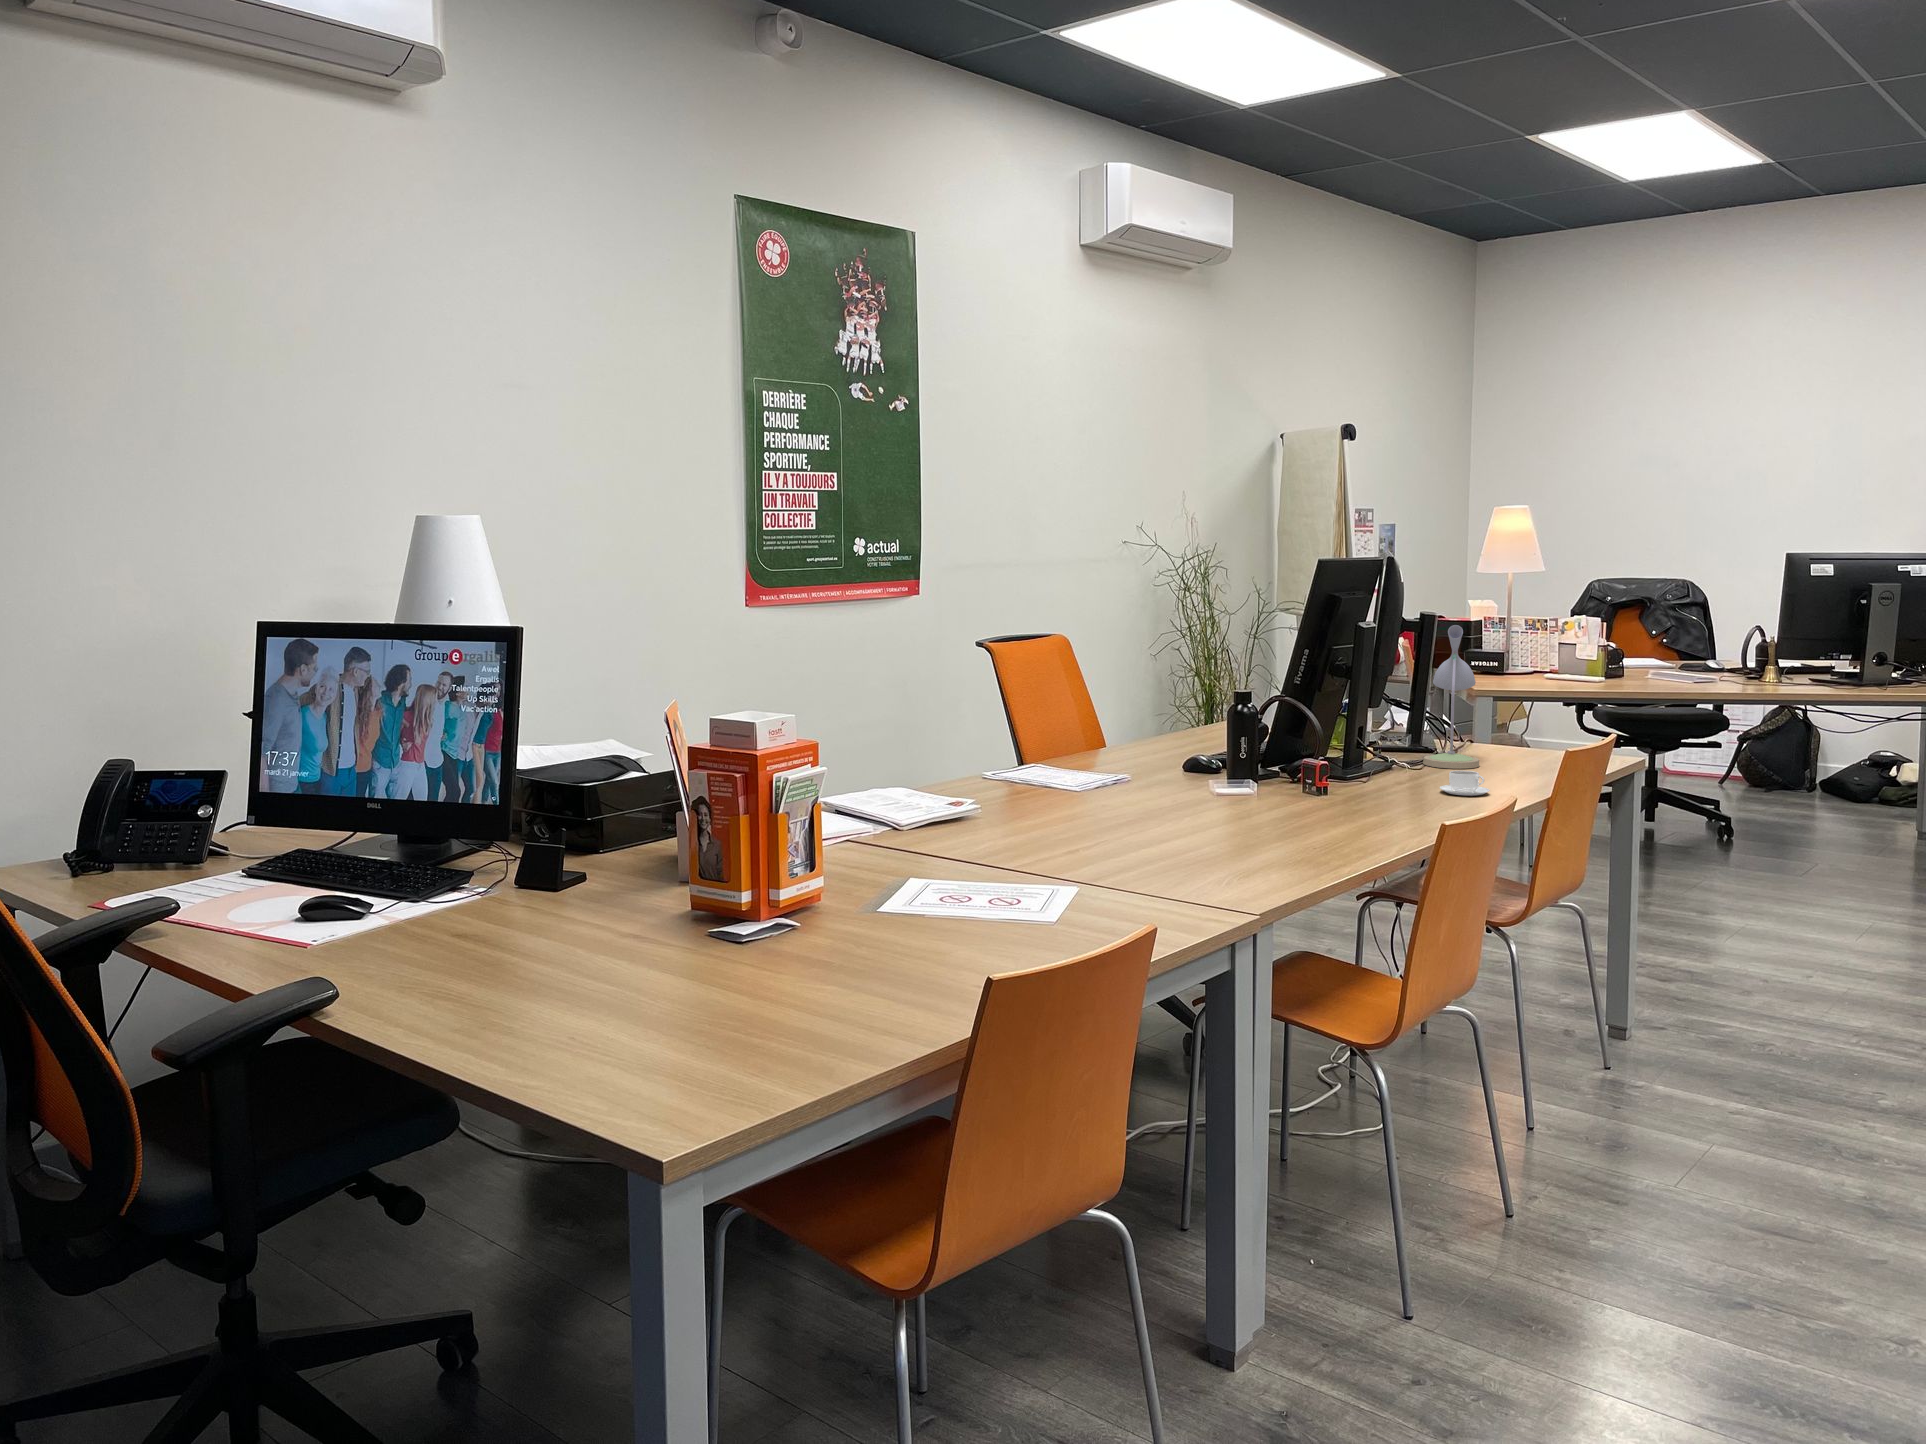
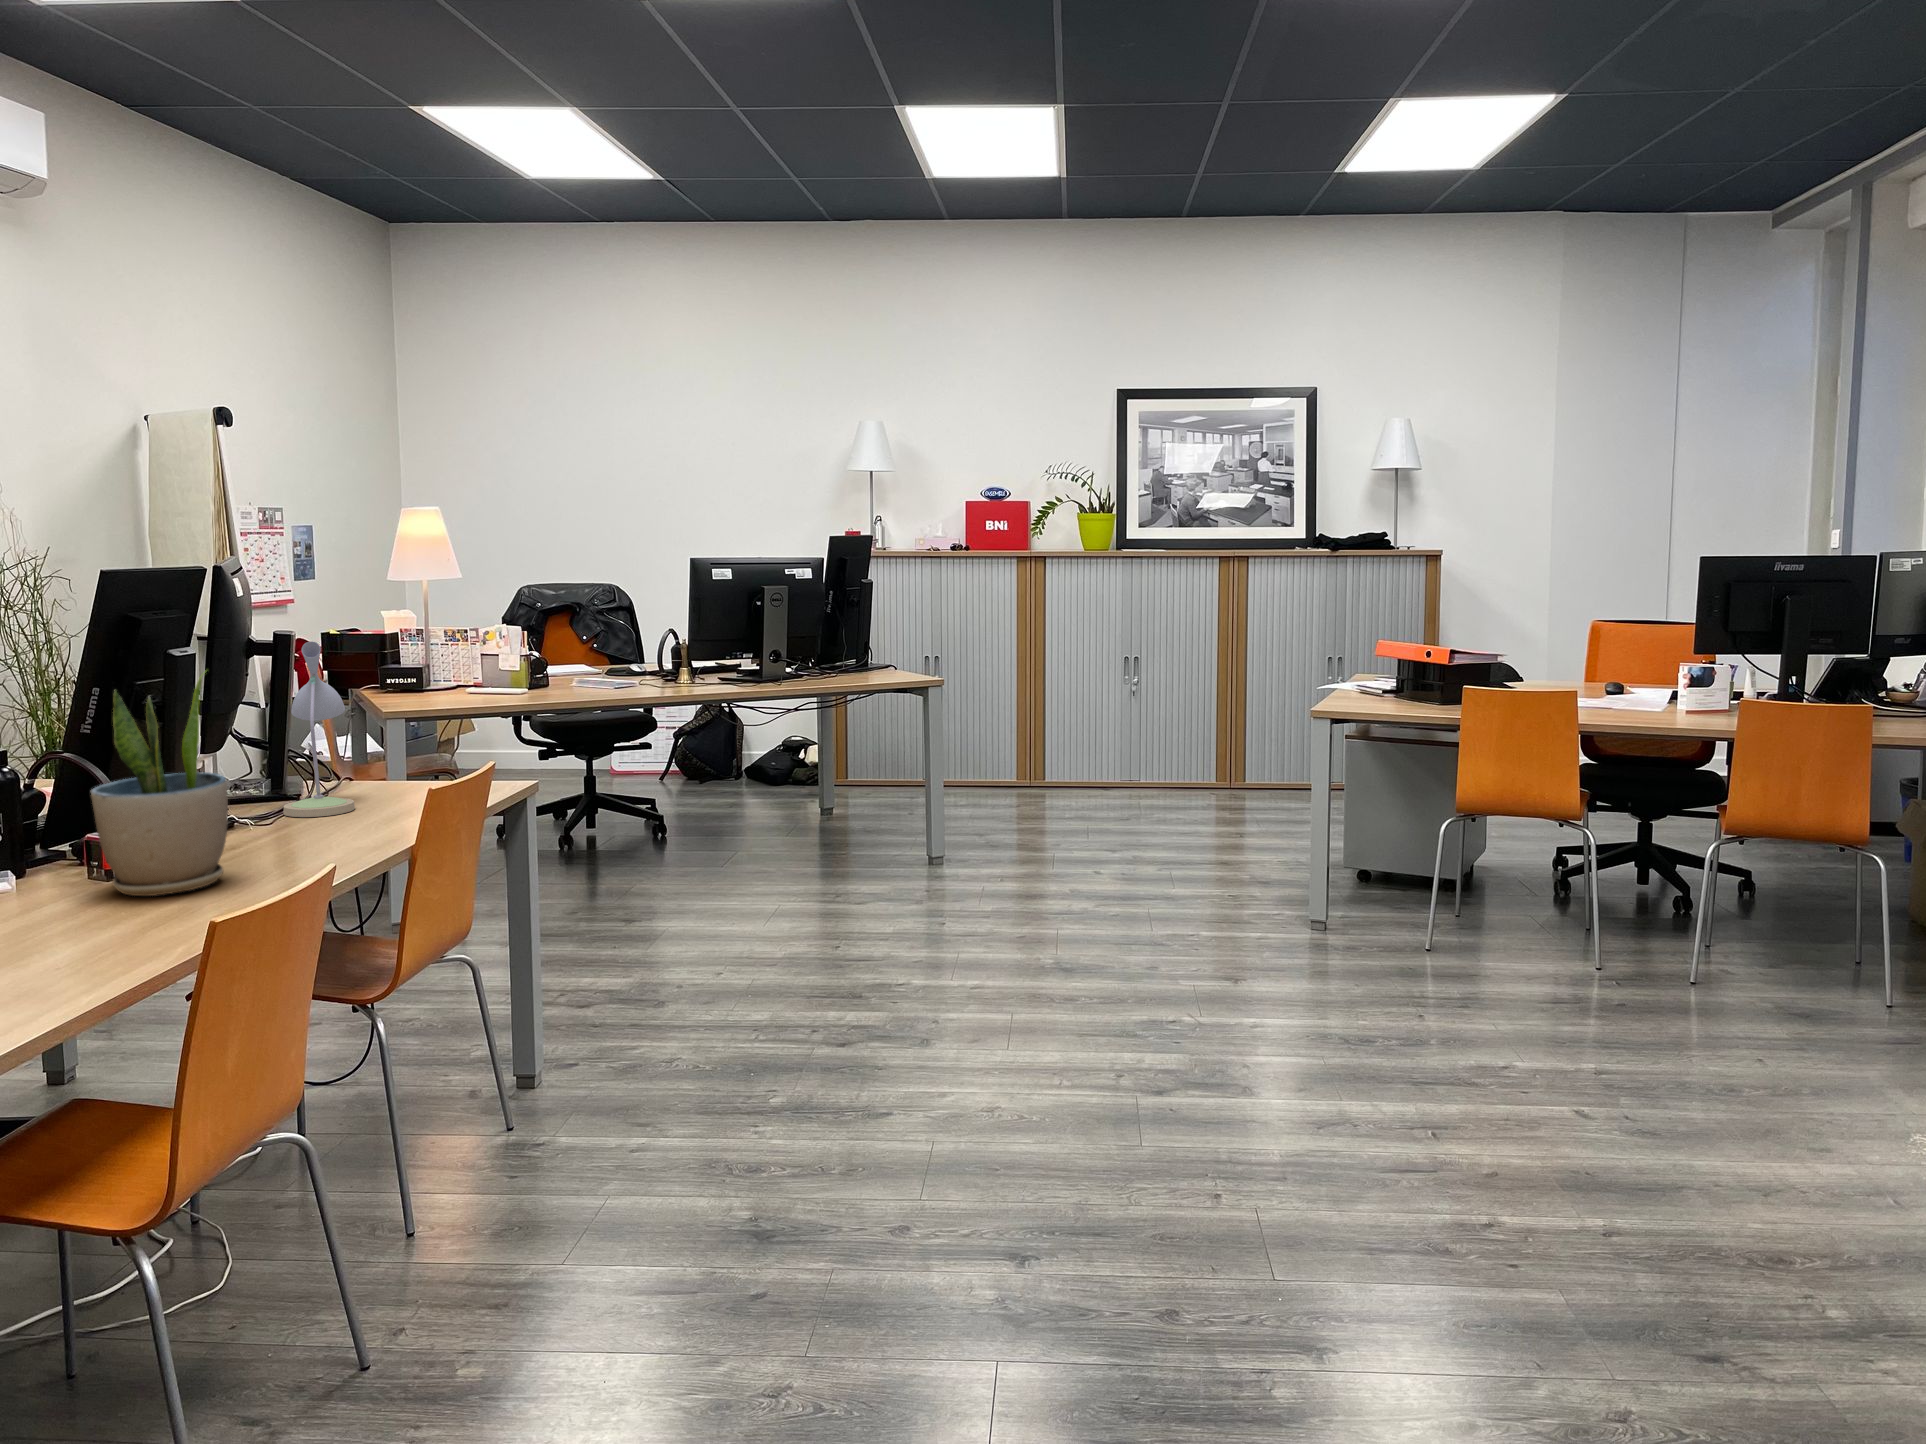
potted plant: none [1322,643,1412,809] -> present [91,671,228,896]
coffee cup: present [1440,770,1490,796] -> none [284,822,349,855]

